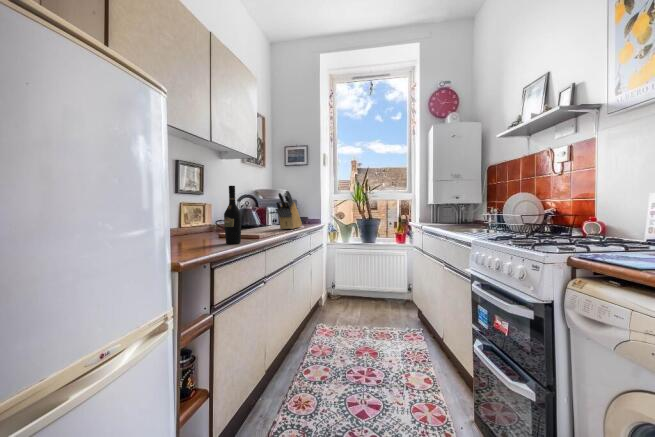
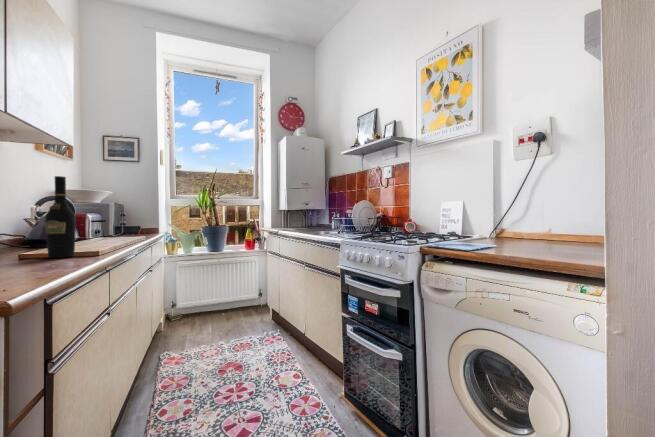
knife block: present [276,191,302,229] -> none [105,189,139,239]

